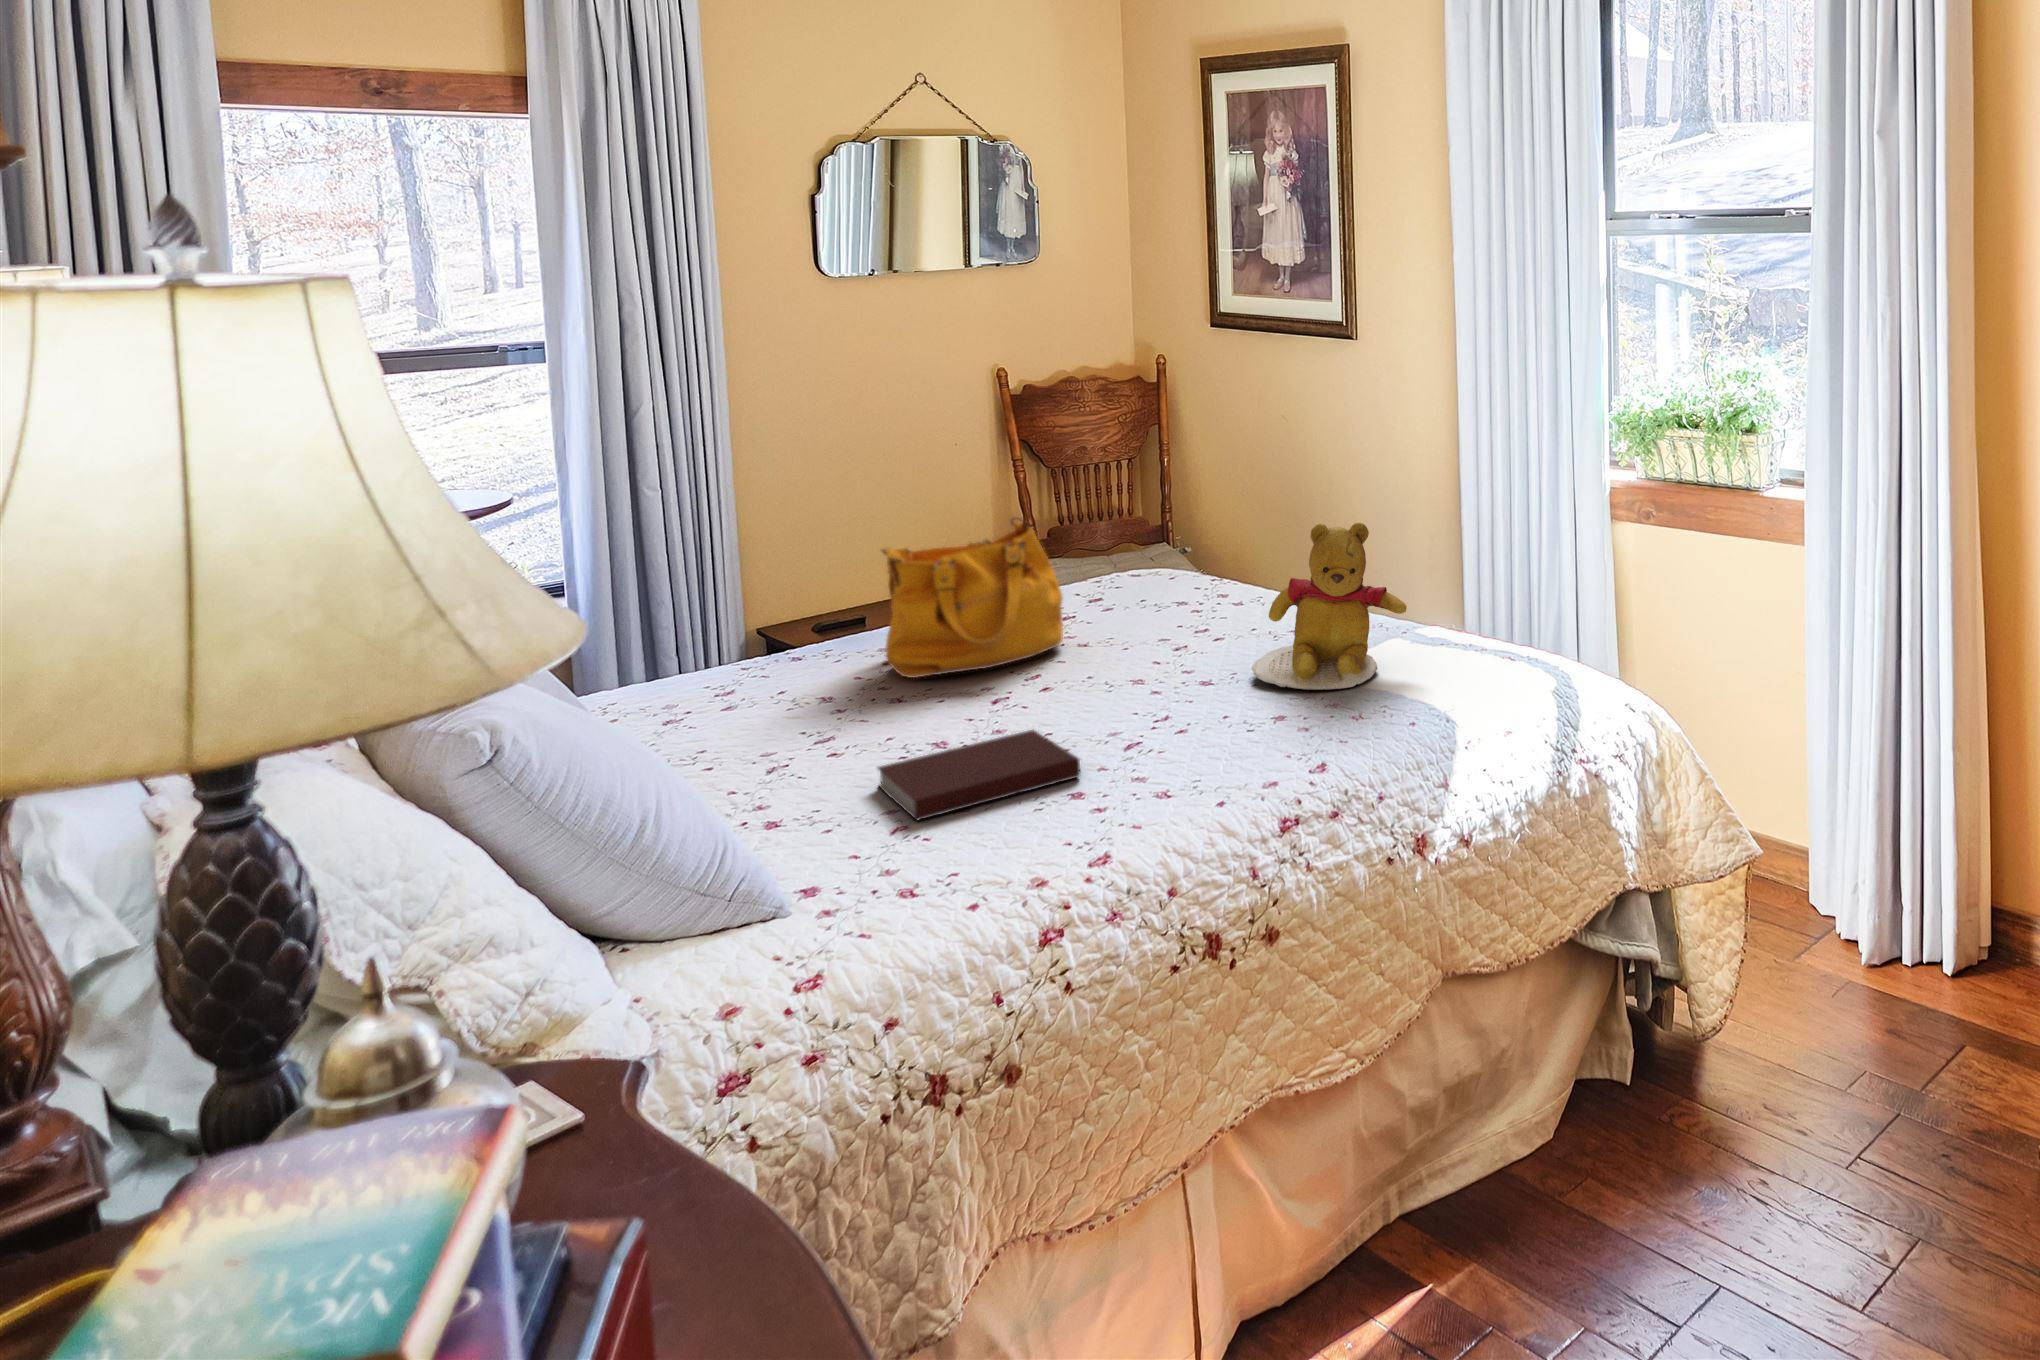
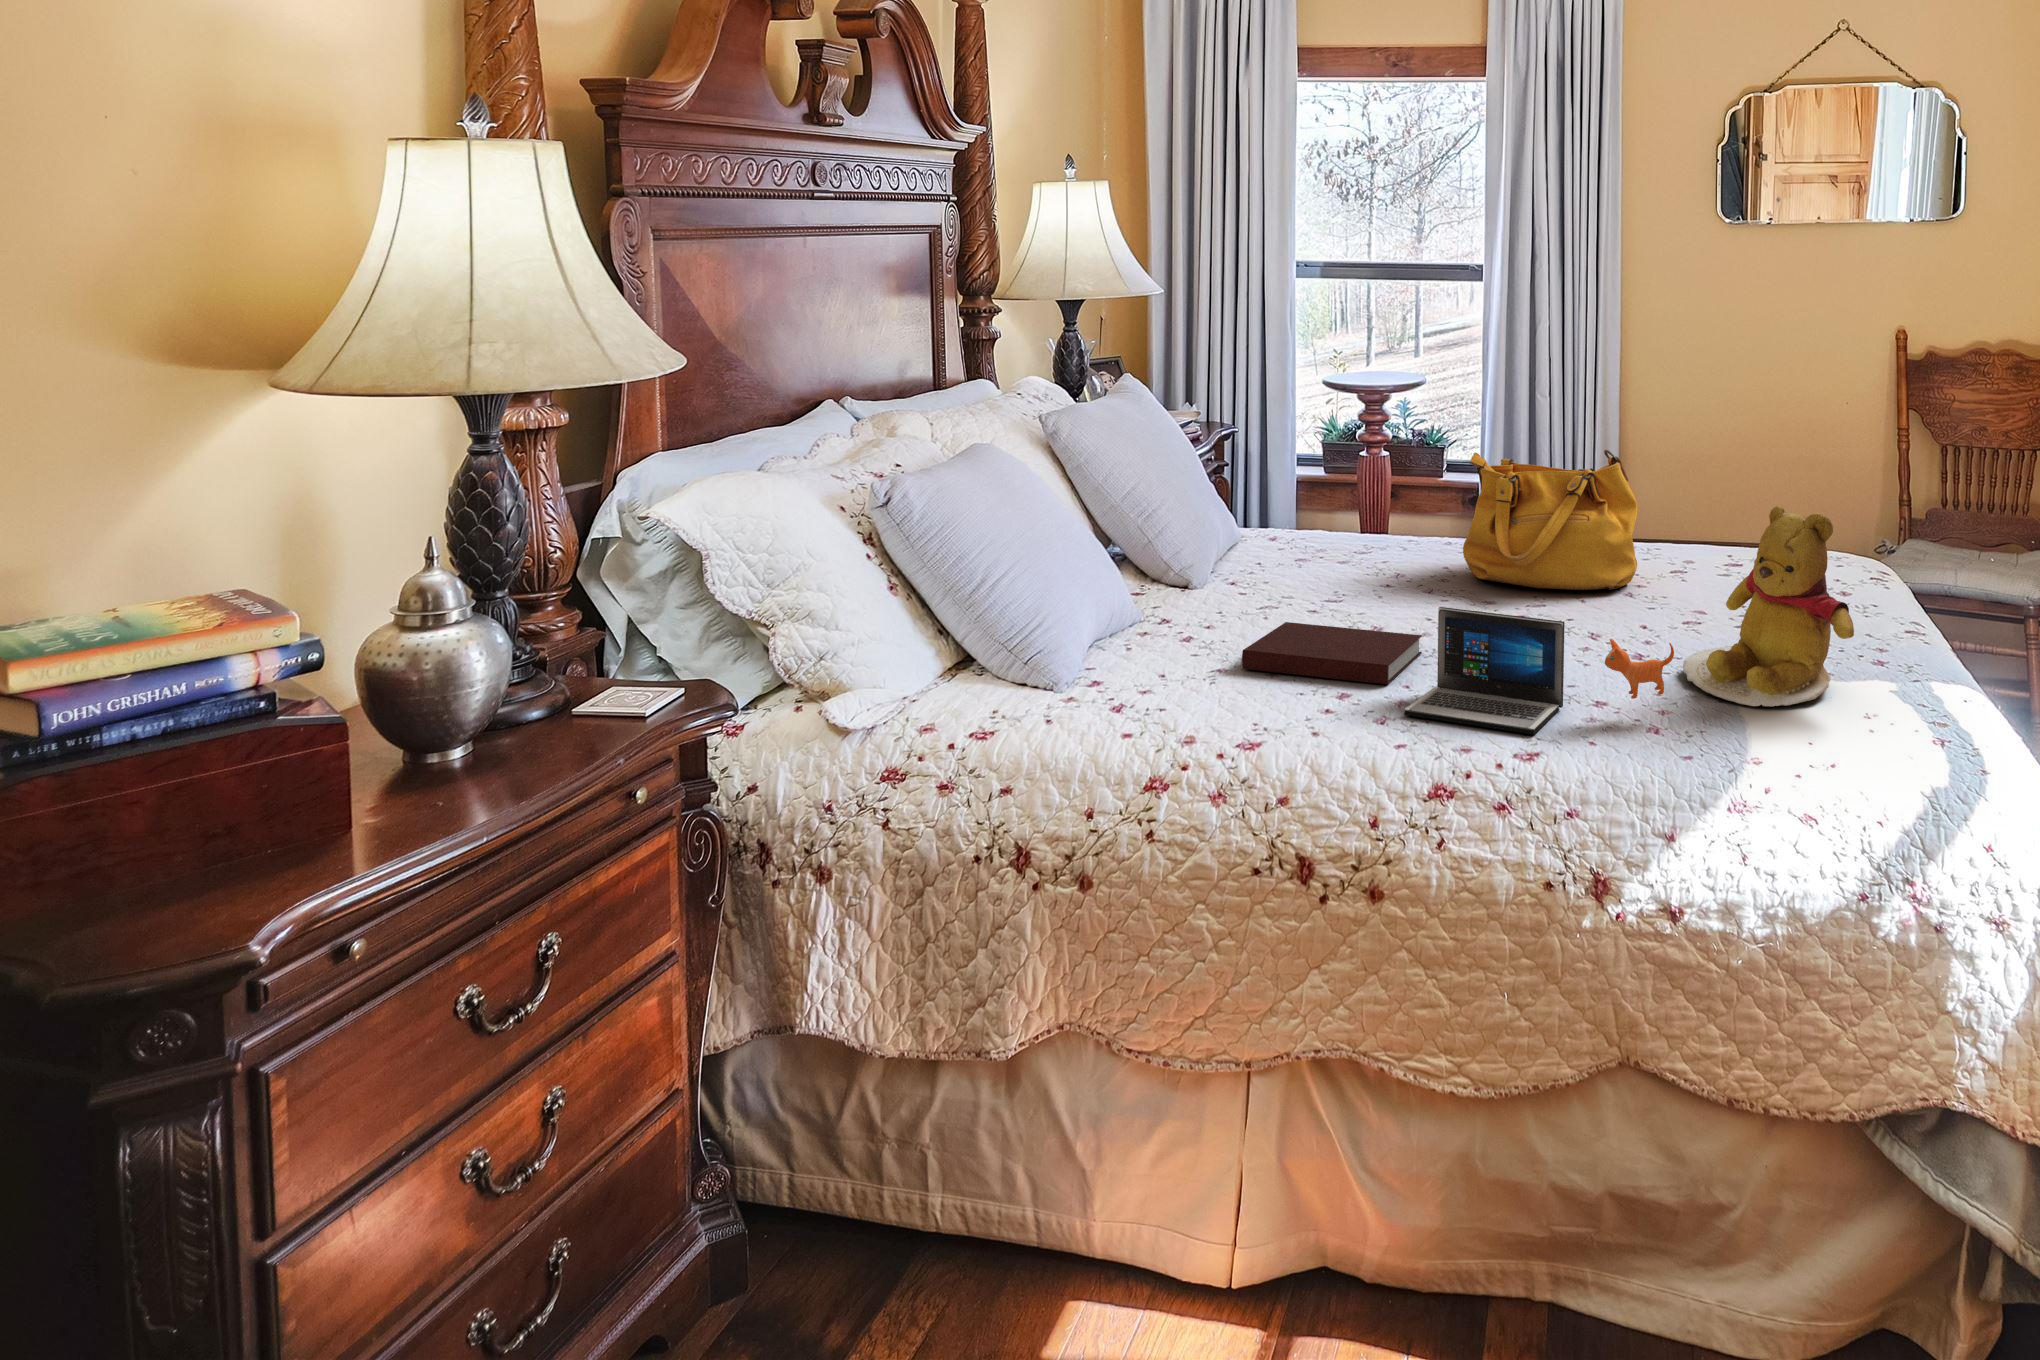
laptop: none [1128,651,1325,788] -> present [1404,607,1674,735]

